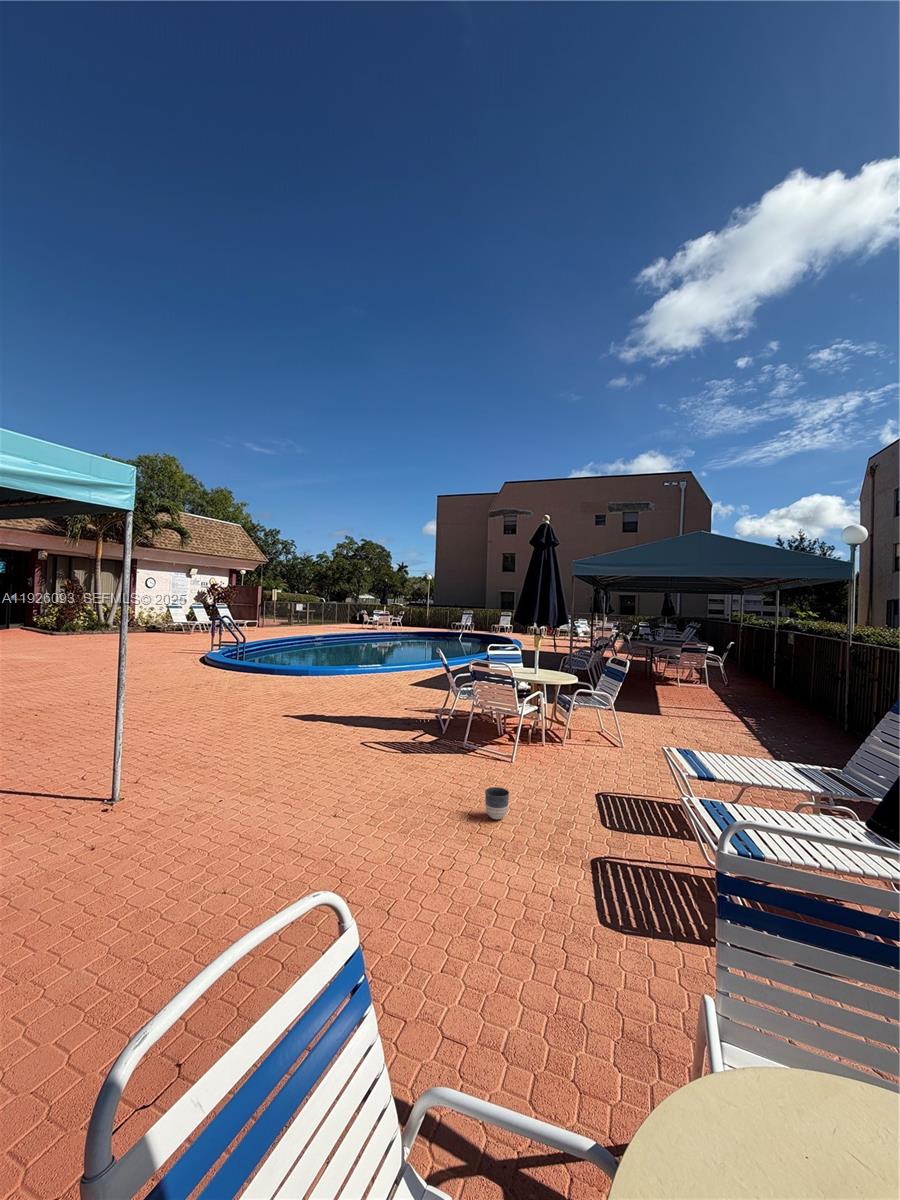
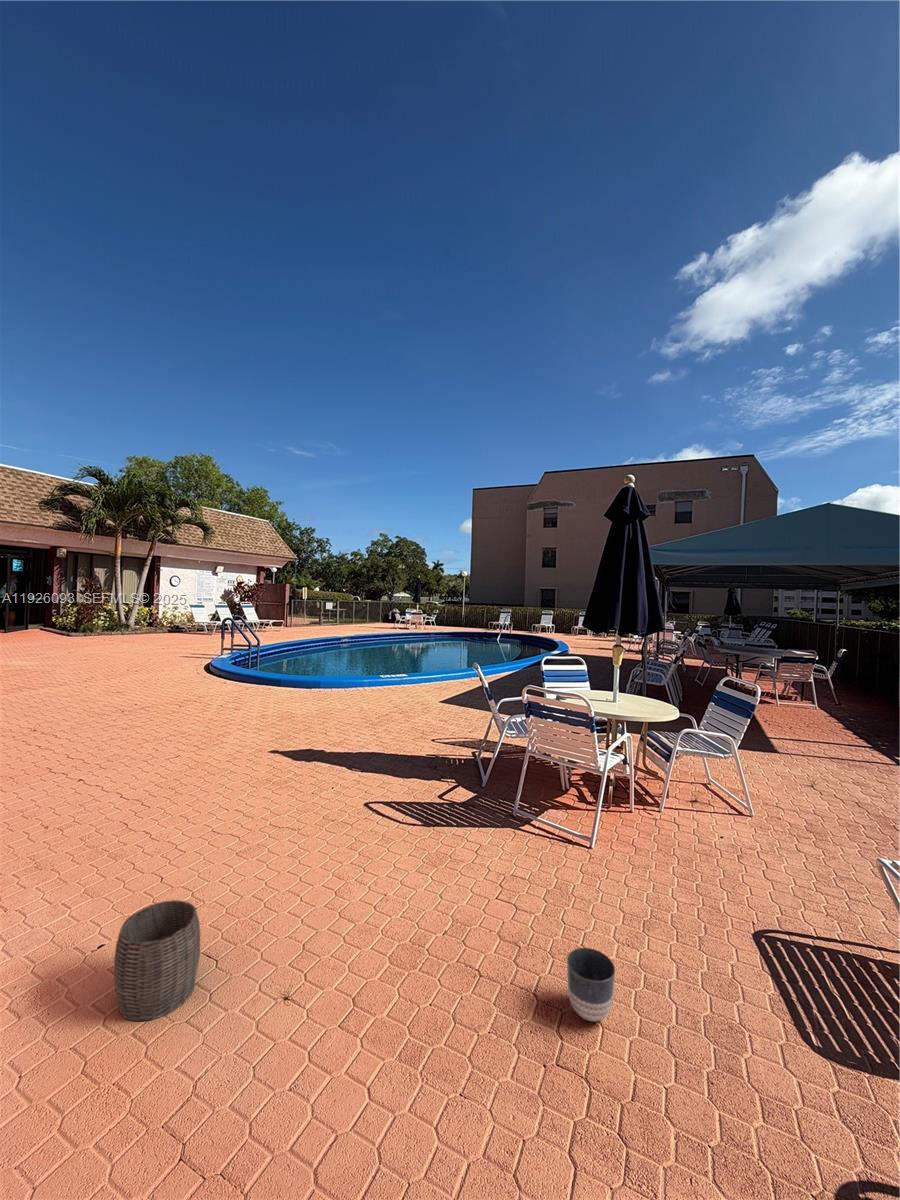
woven basket: none [246,769,288,823] -> present [114,900,200,1021]

